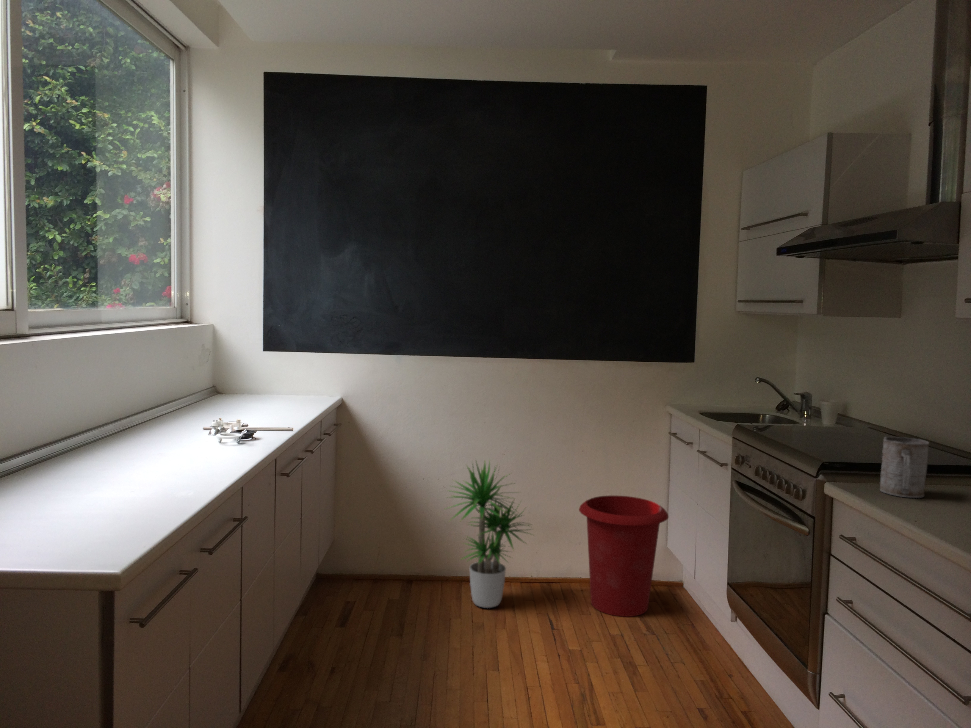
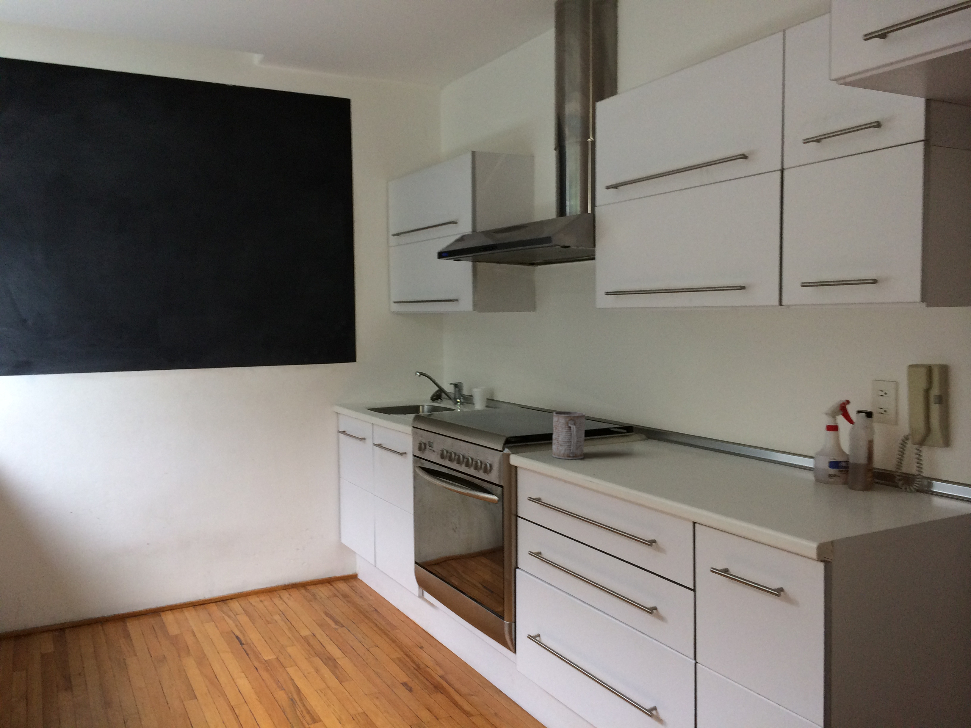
potted plant: present [453,461,529,608] -> none [93,475,211,643]
waste bin: present [579,496,668,617] -> none [255,497,347,619]

